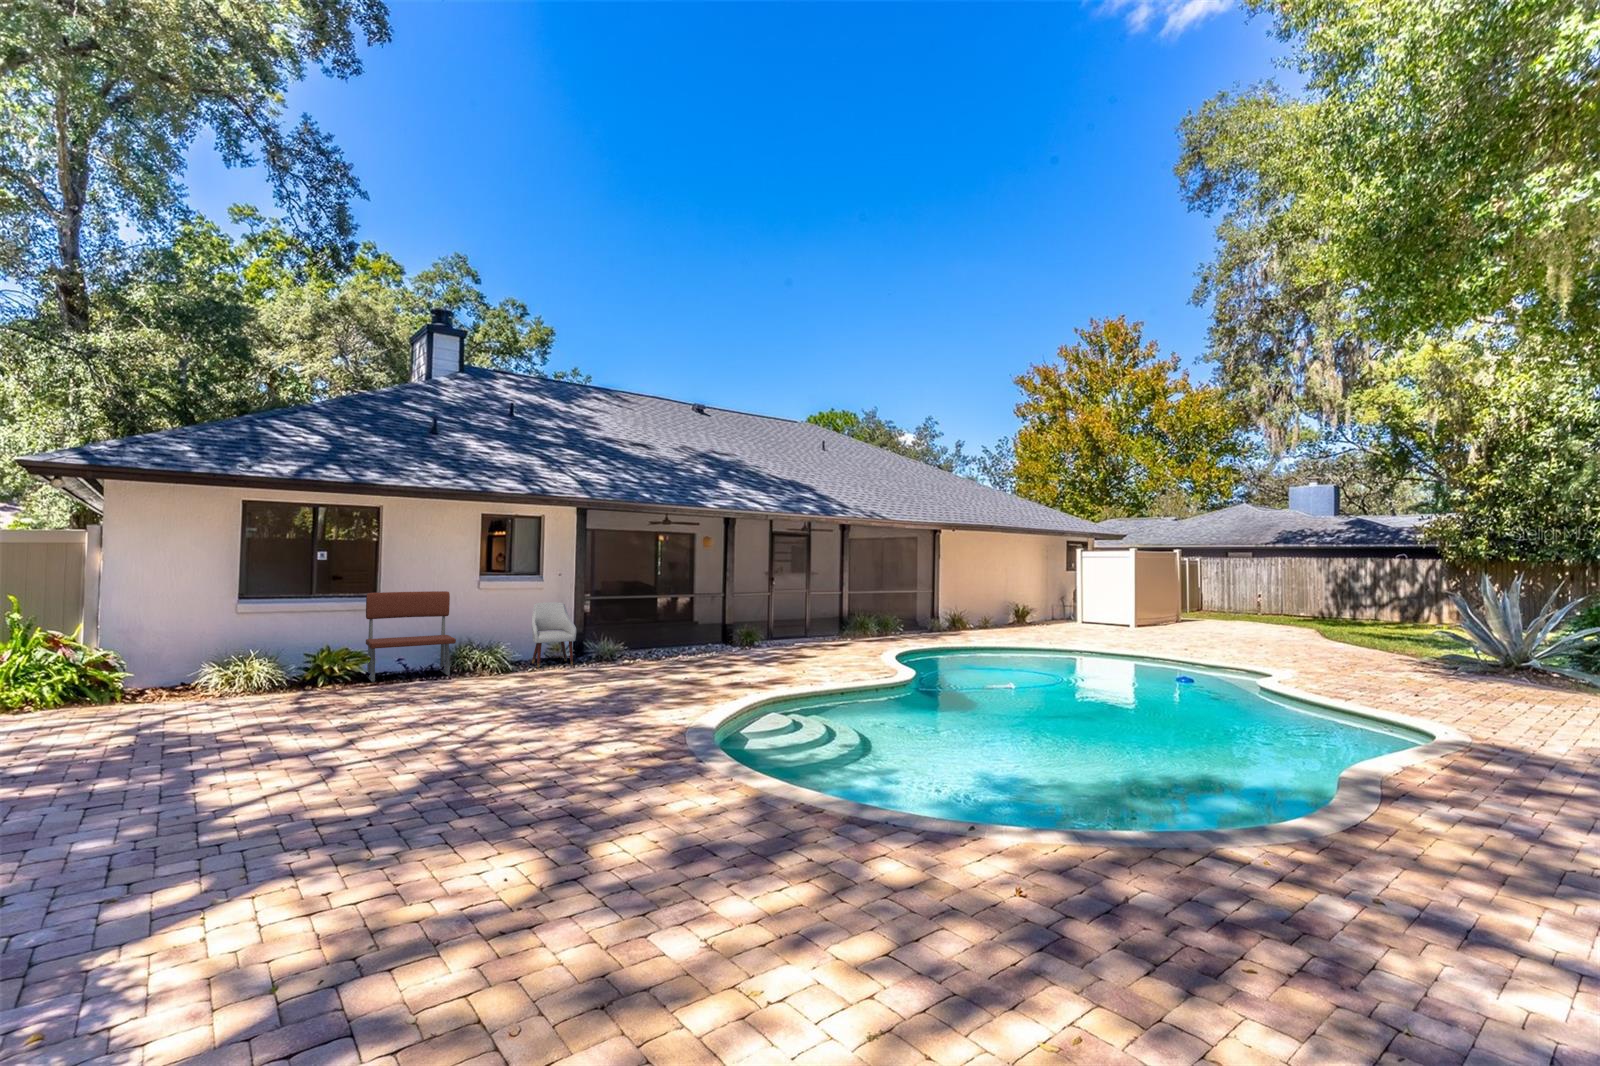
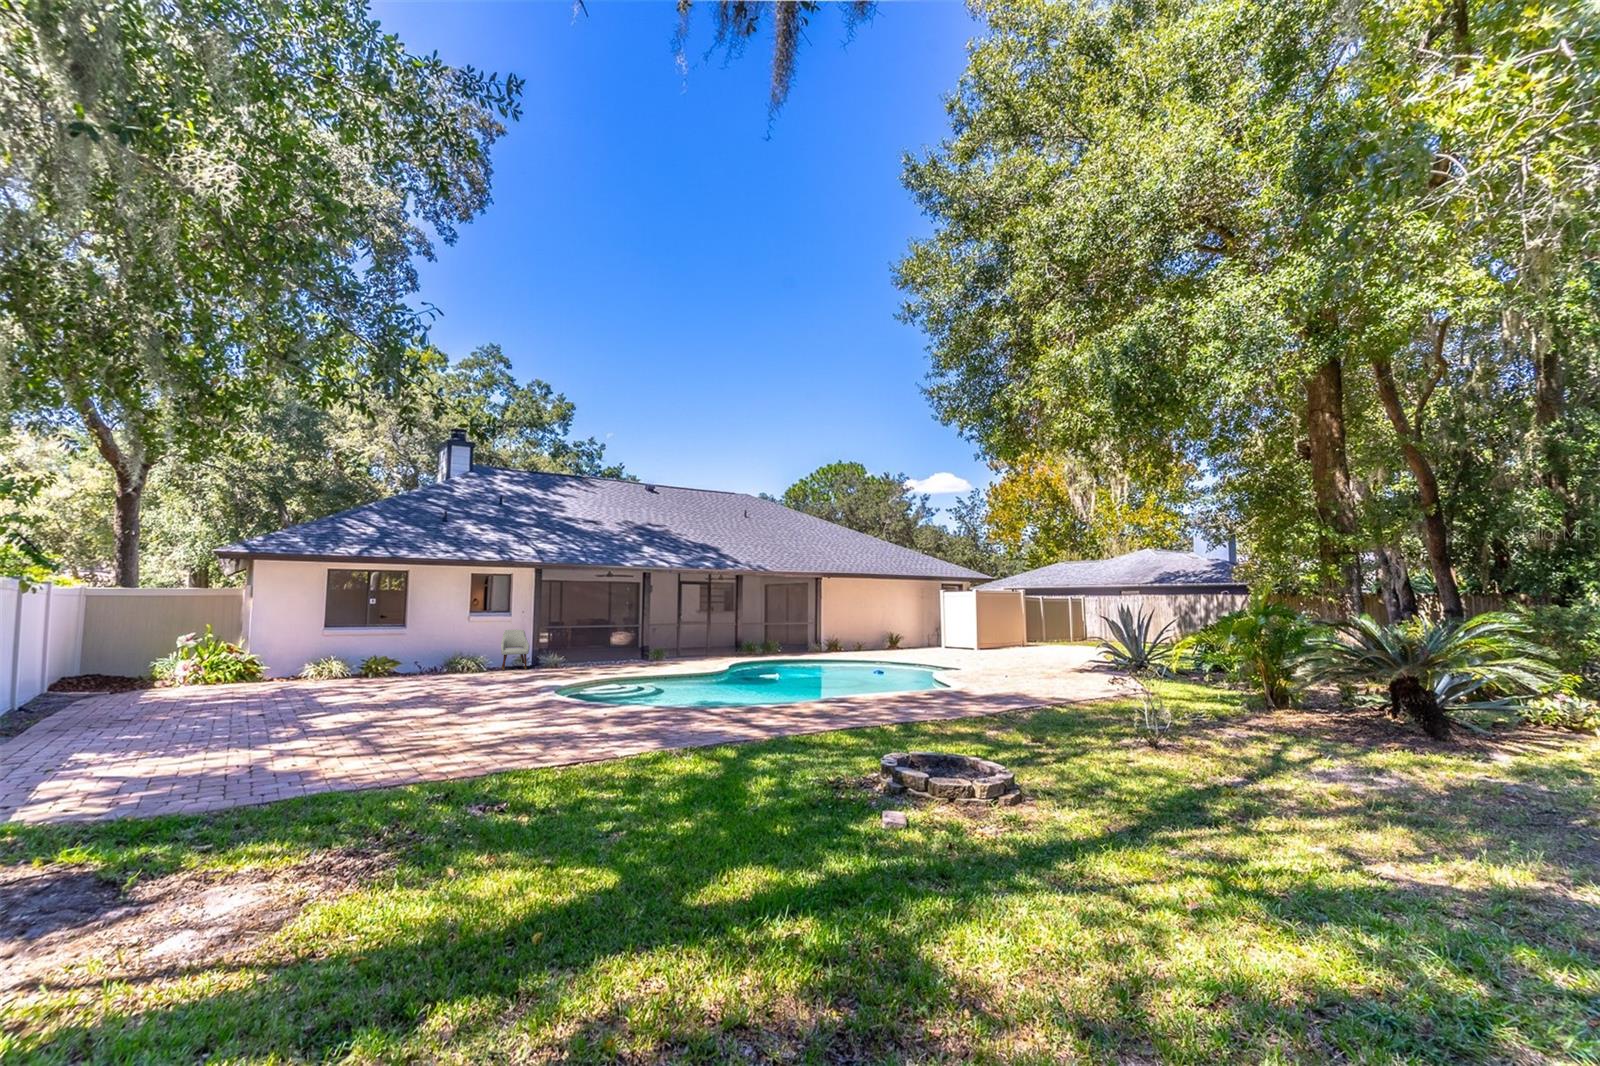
bench: present [366,591,456,682] -> none [398,622,451,676]

